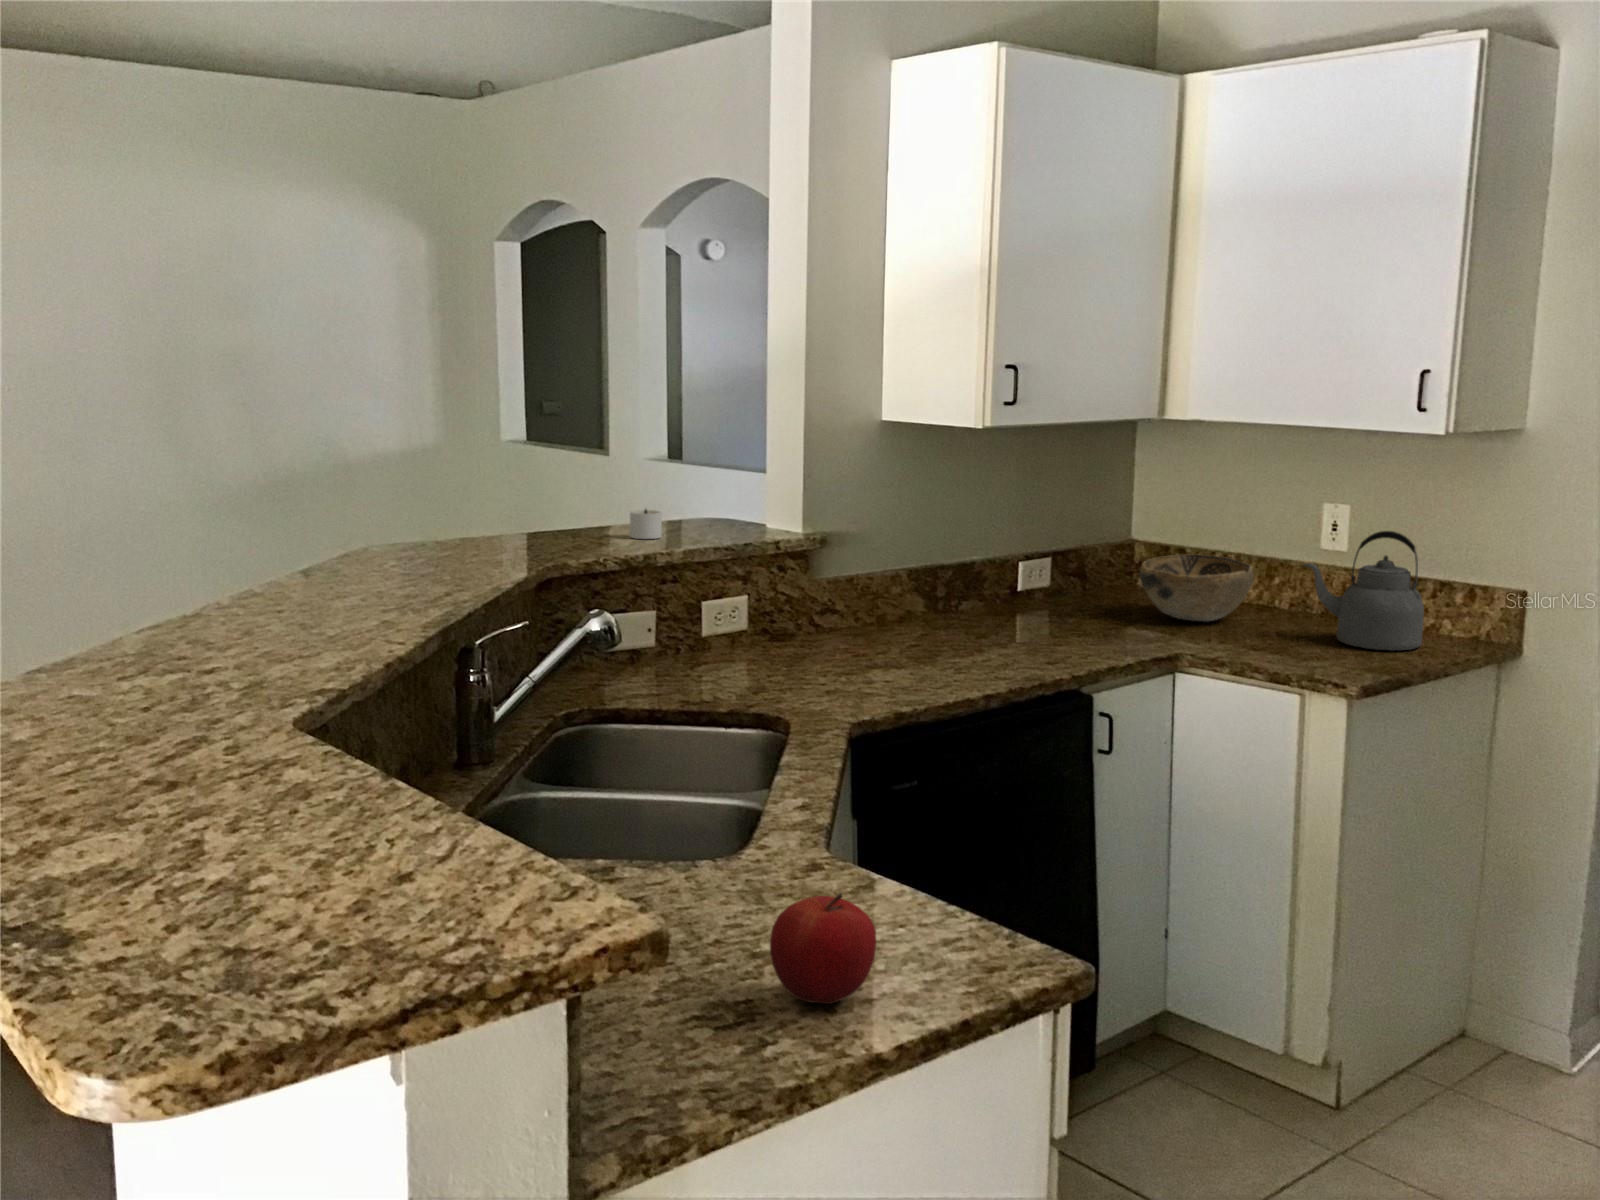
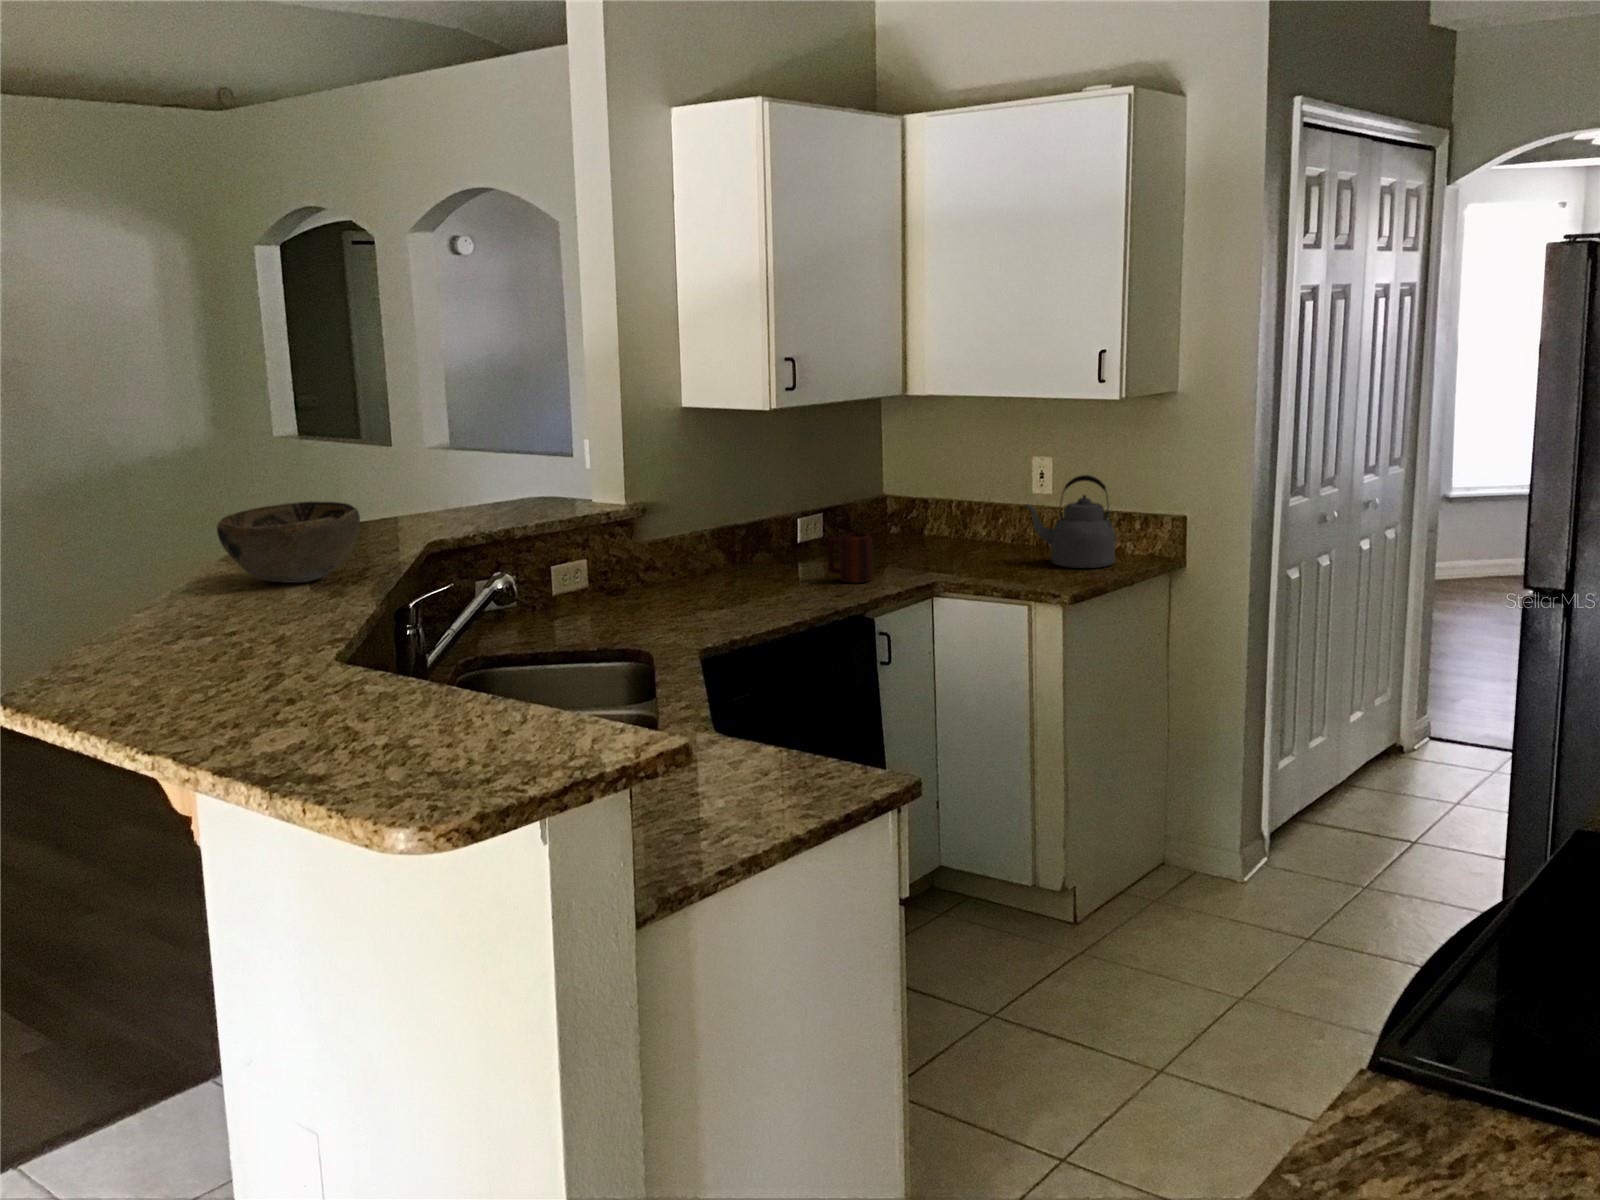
candle: present [630,509,662,539] -> none [480,492,518,518]
decorative bowl: present [1140,554,1254,622] -> present [217,501,360,583]
mug: none [1046,585,1104,648] -> present [828,533,873,583]
fruit: present [770,893,877,1004] -> none [710,739,783,815]

